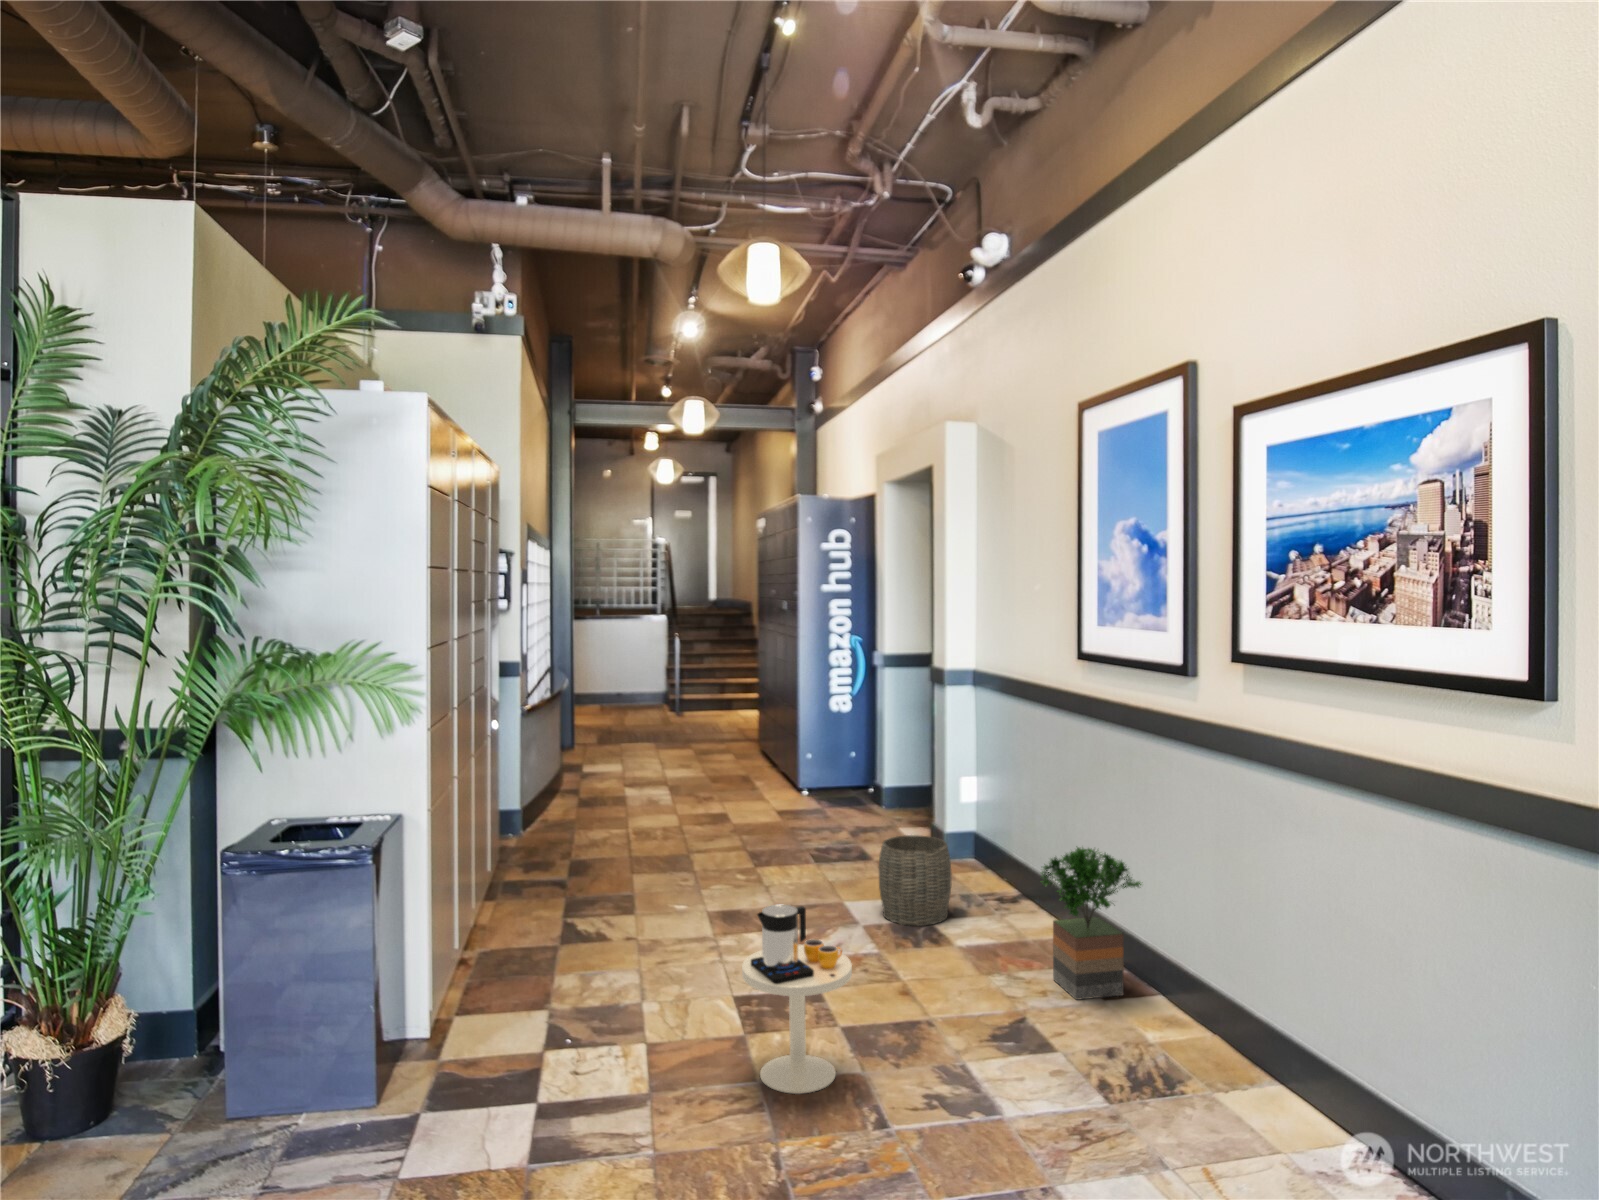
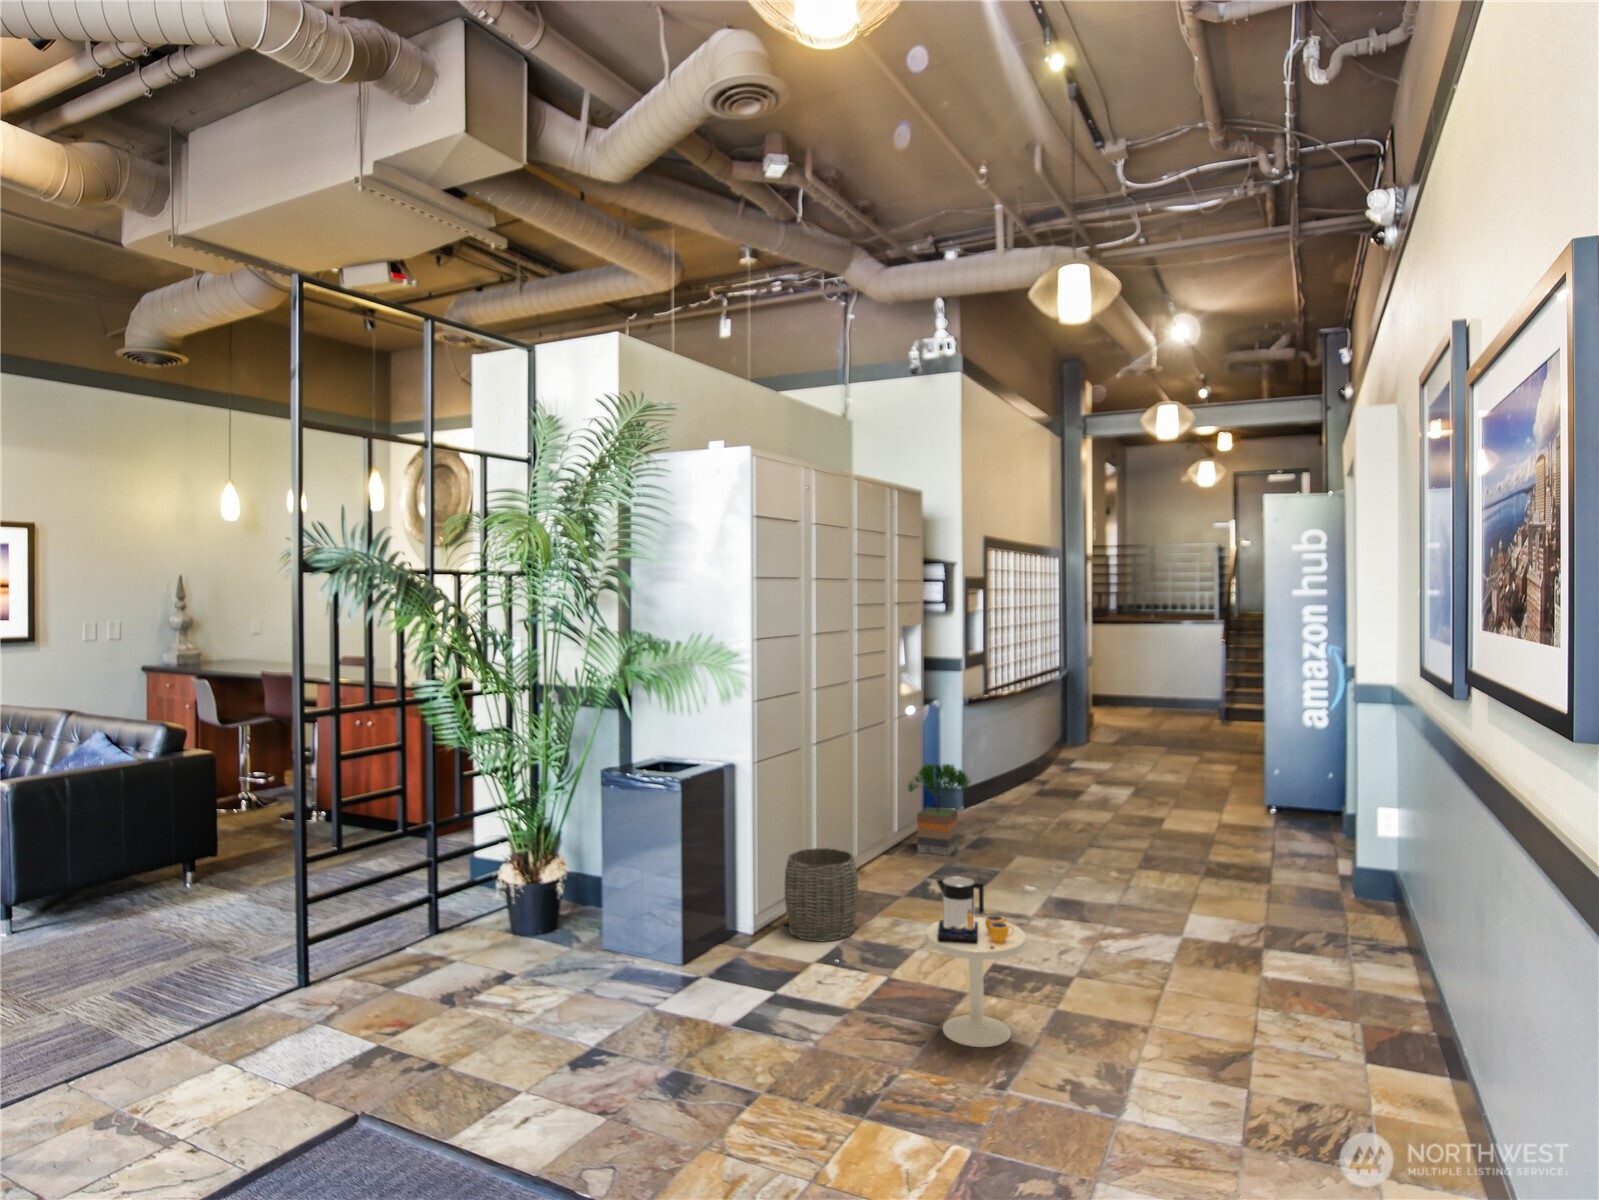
woven basket: present [879,835,951,926] -> present [785,848,858,941]
potted tree: present [1041,847,1142,1000] -> present [908,764,970,856]

